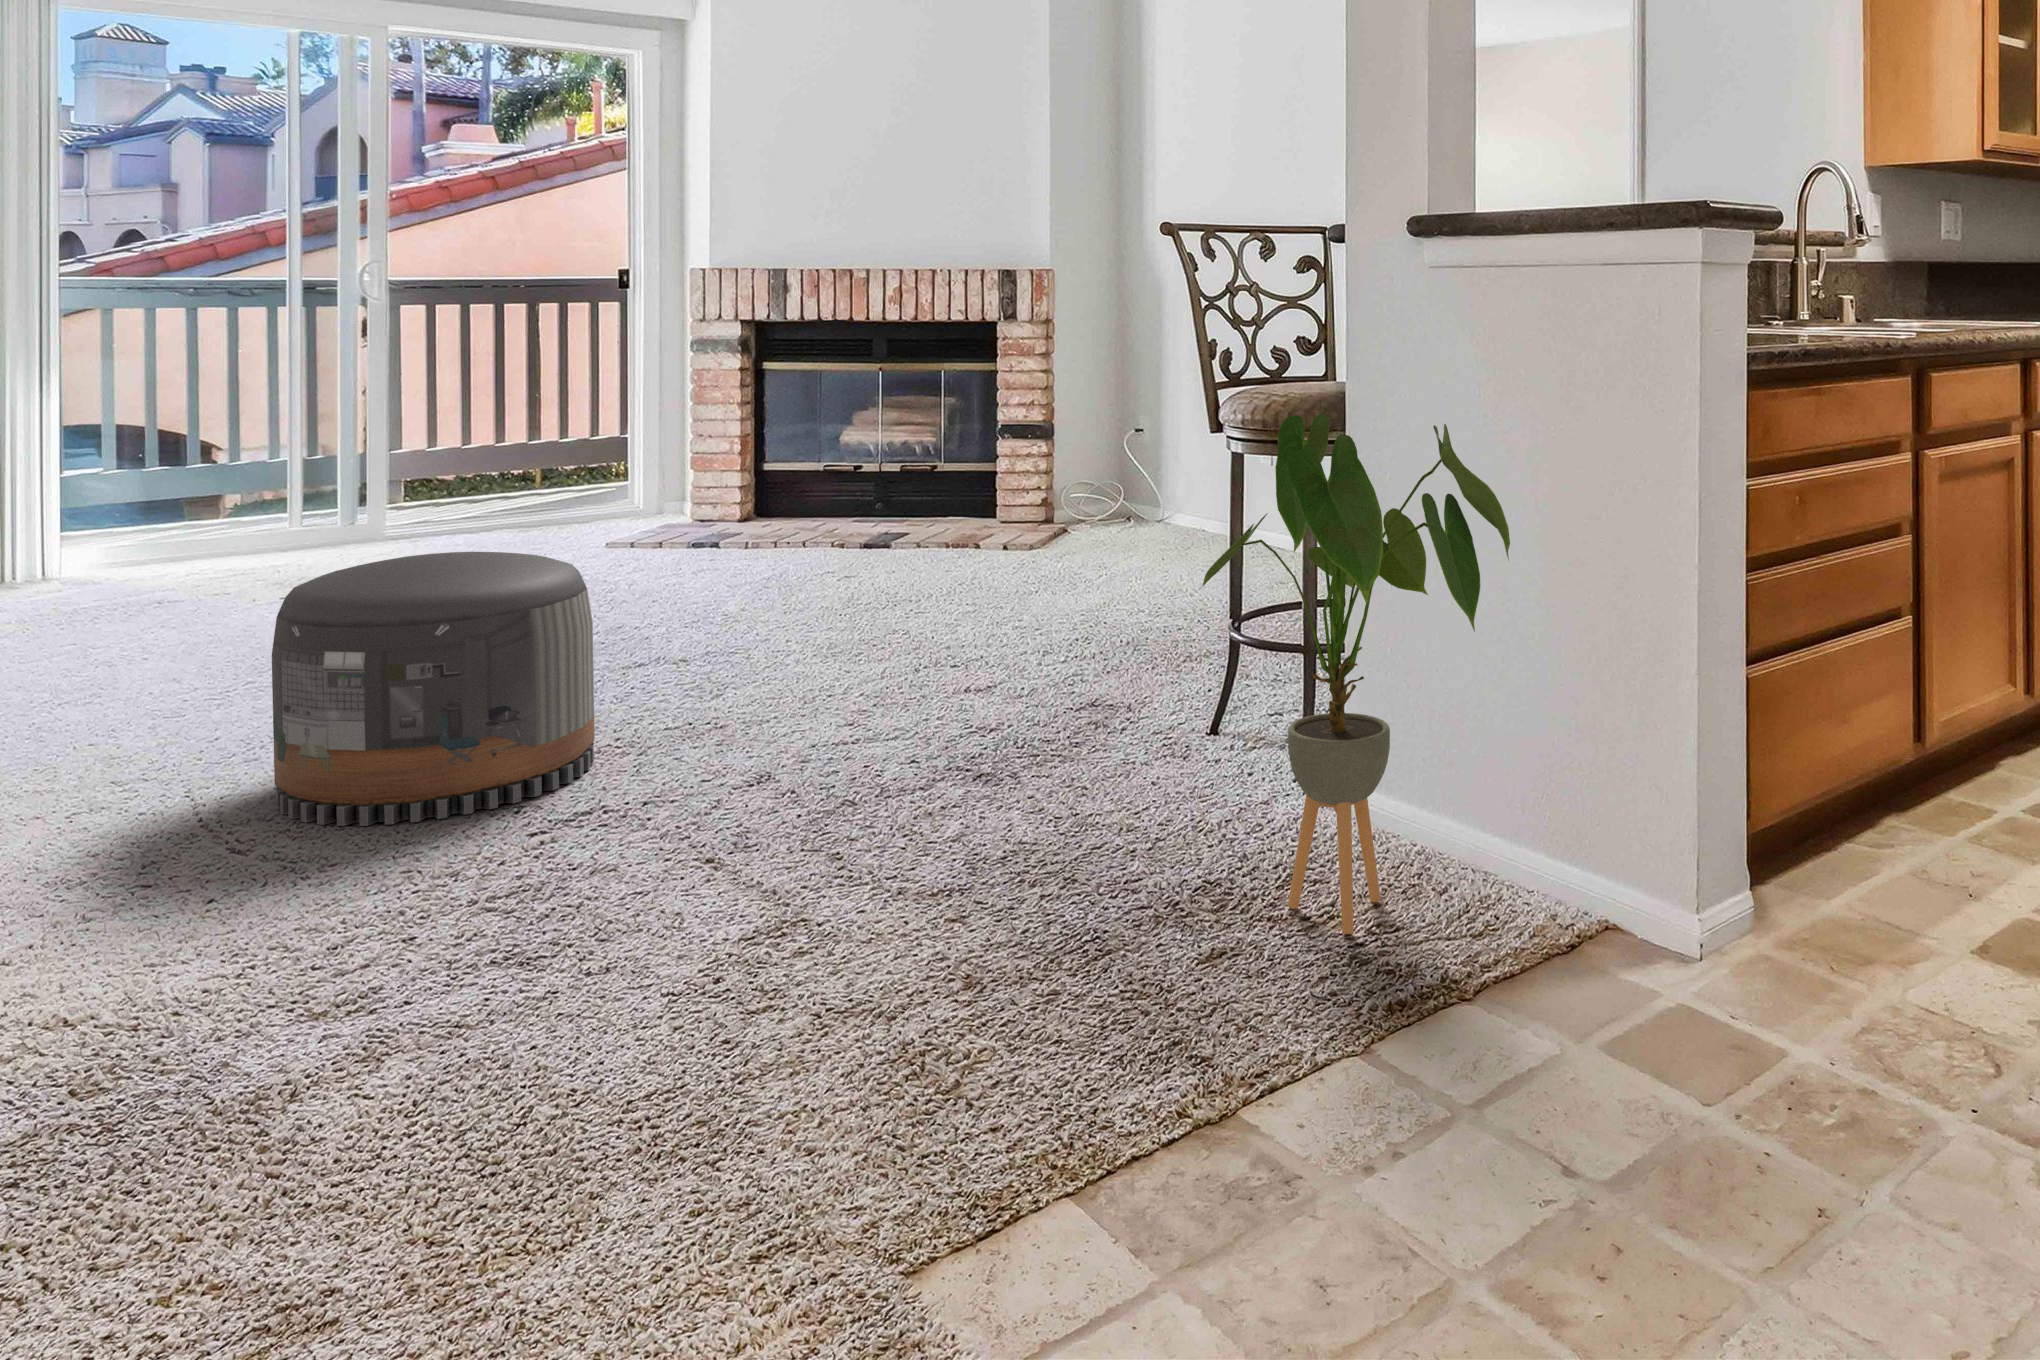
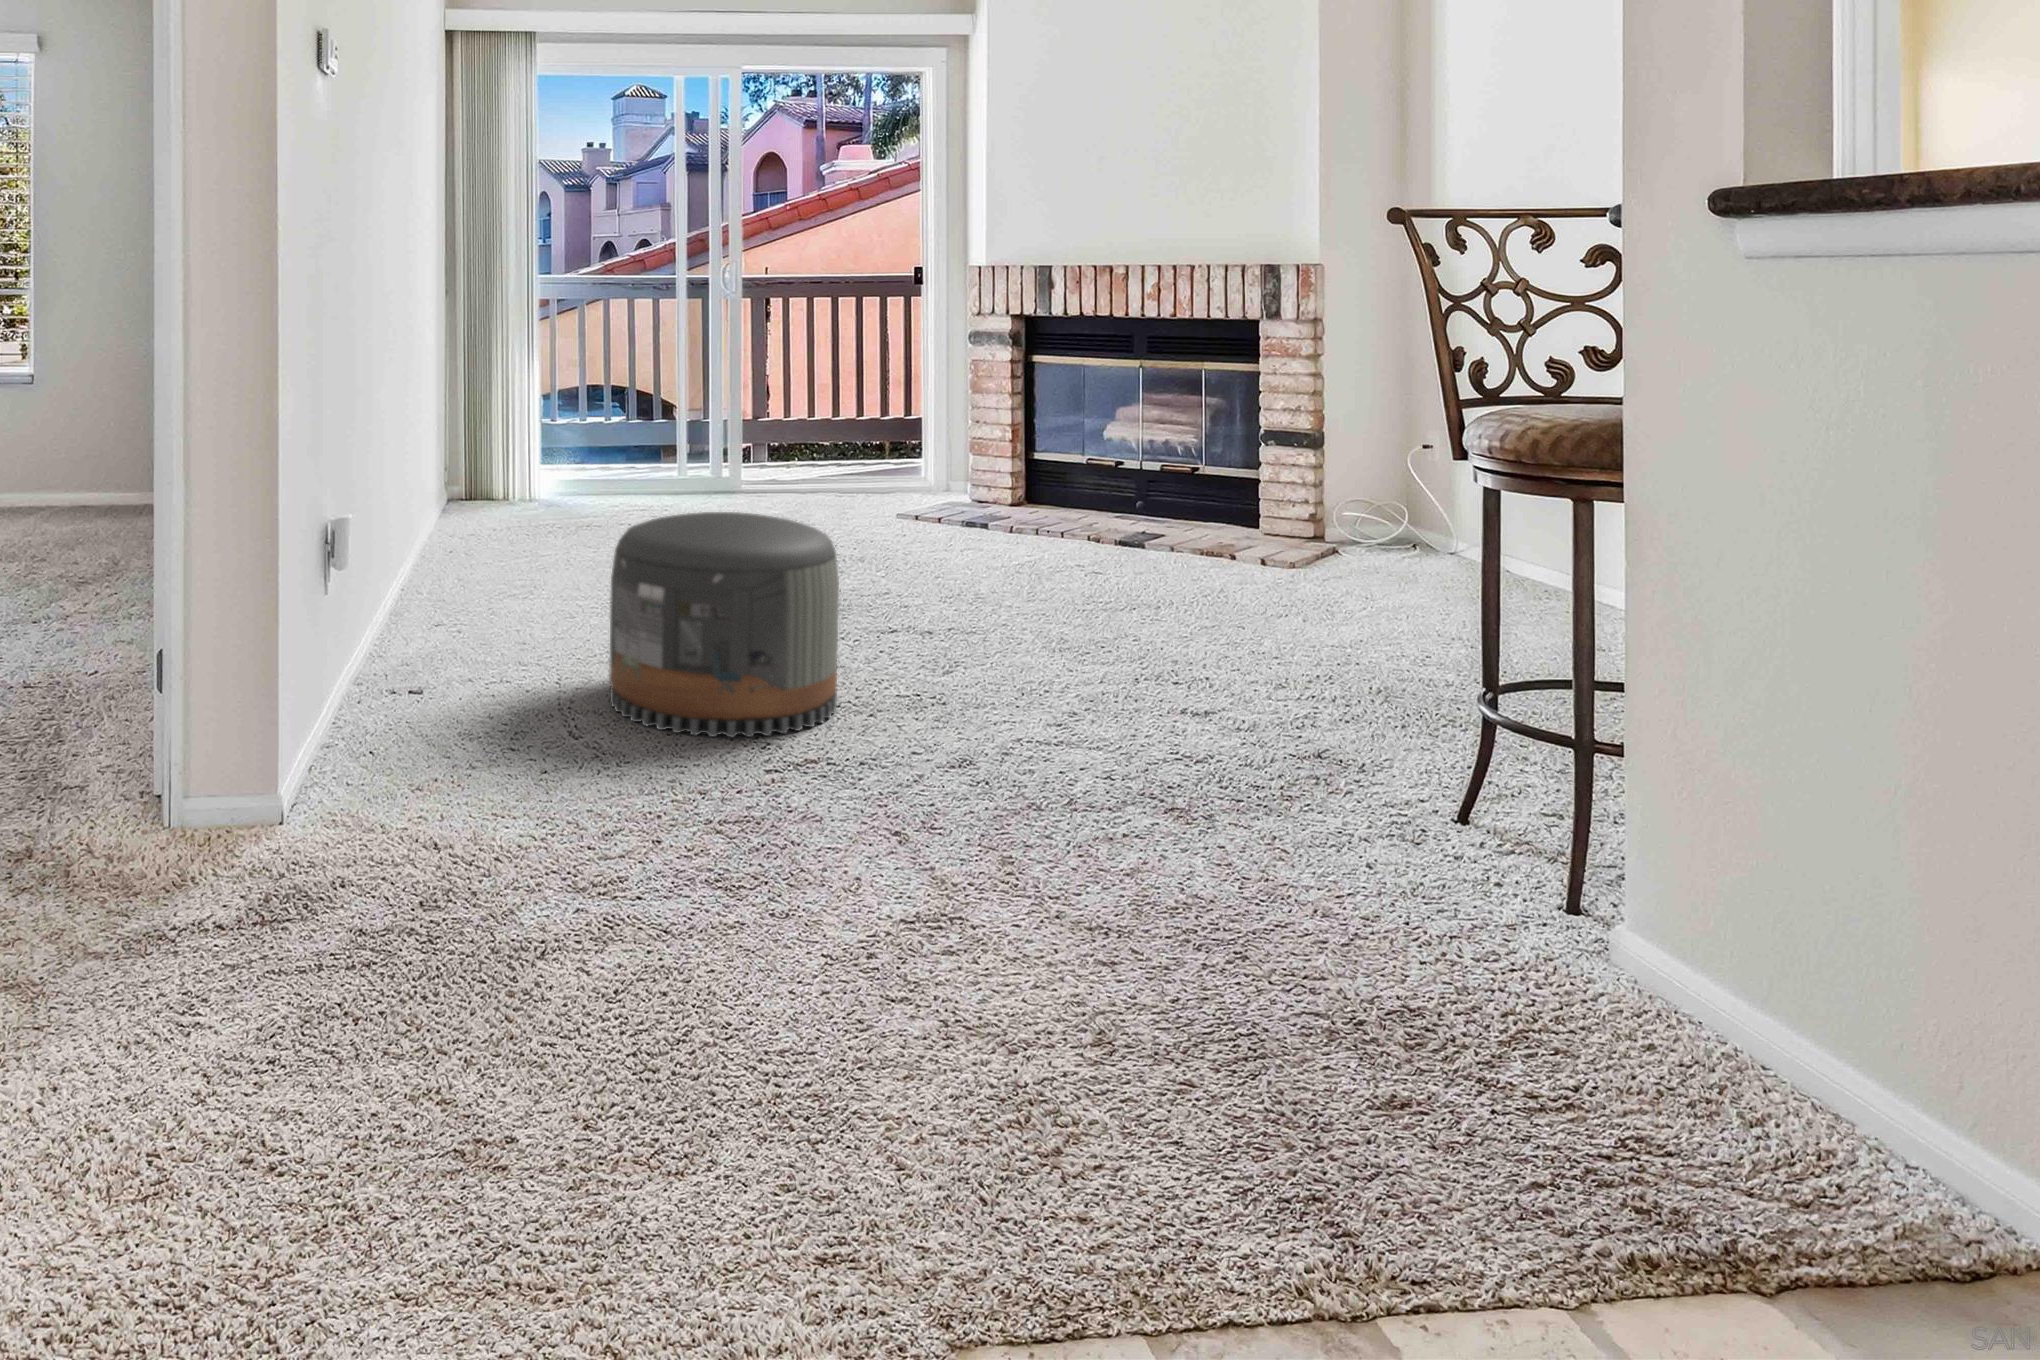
house plant: present [1200,414,1510,934] -> none [1405,466,1885,1134]

